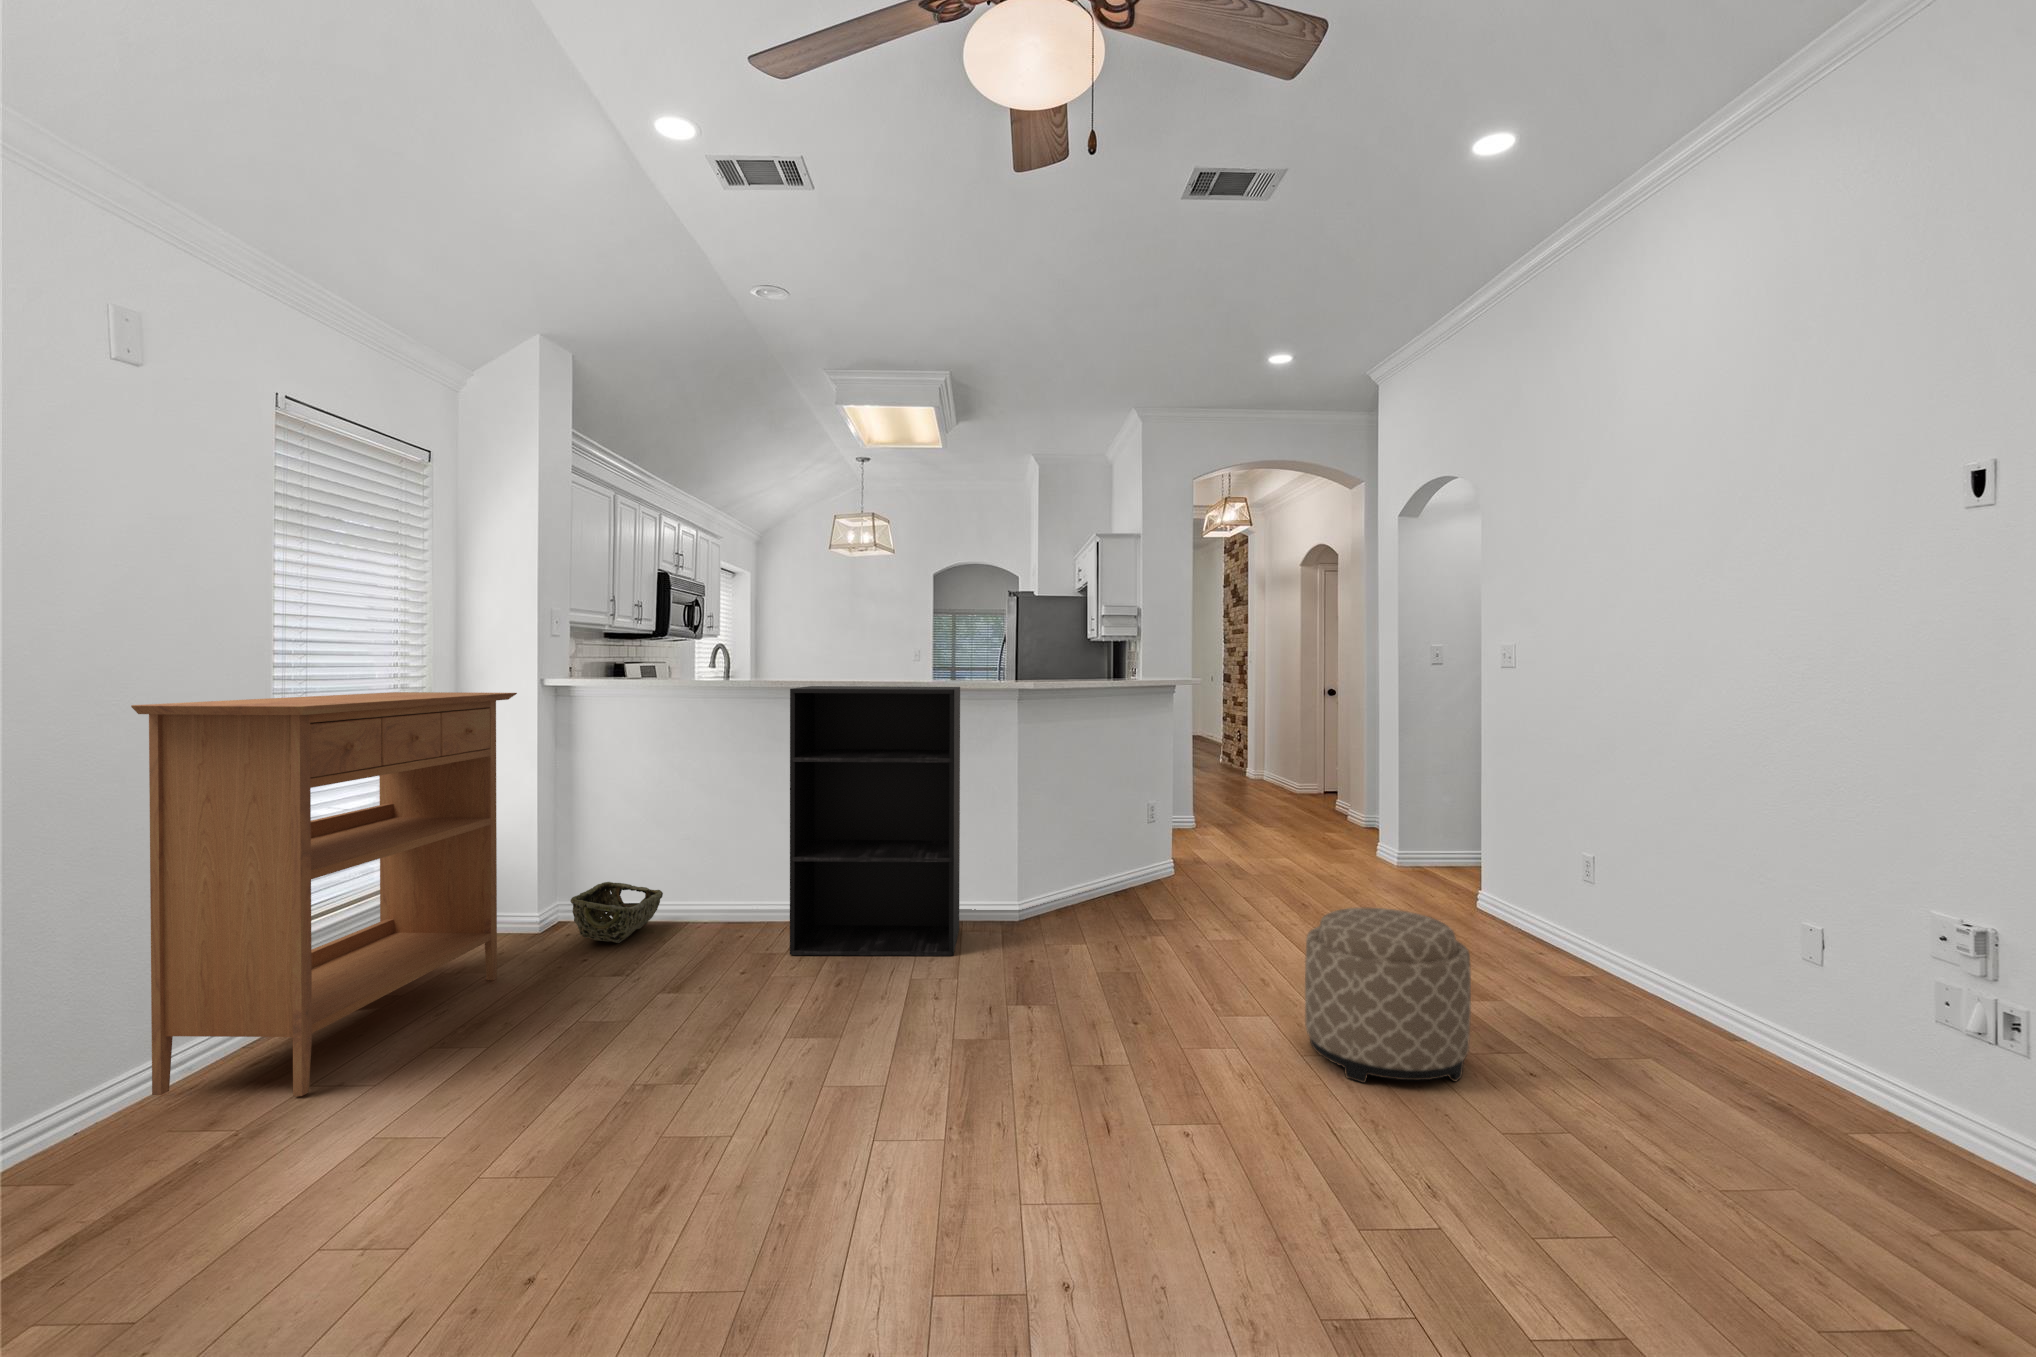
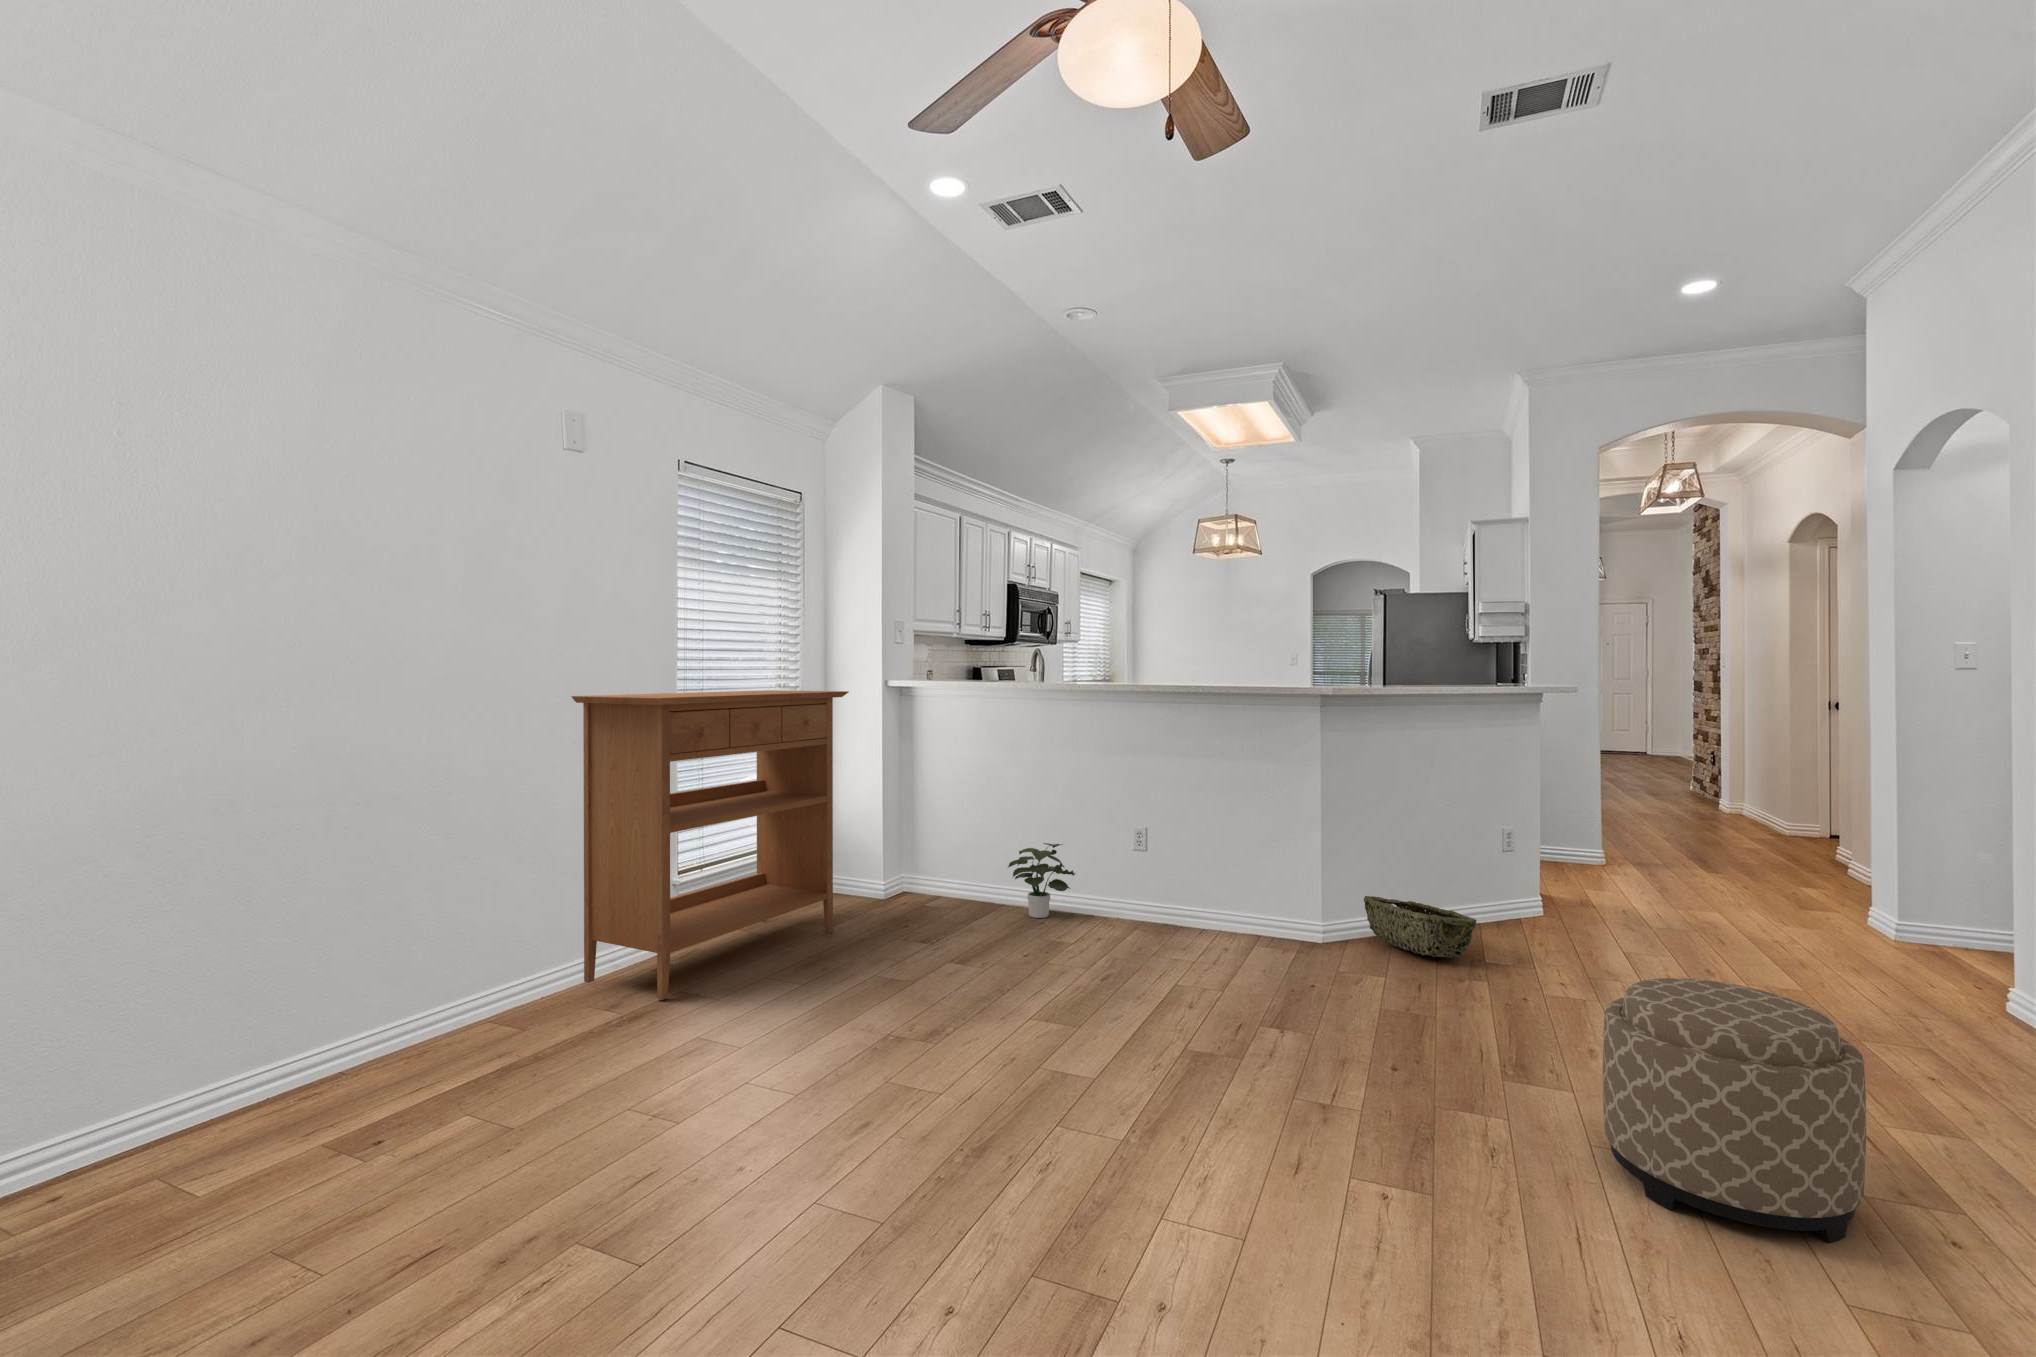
bookshelf: present [790,686,960,956] -> none [1069,688,1248,969]
potted plant: none [700,851,776,931] -> present [1008,843,1075,918]
woven basket: present [570,882,663,943] -> present [1364,896,1477,958]

